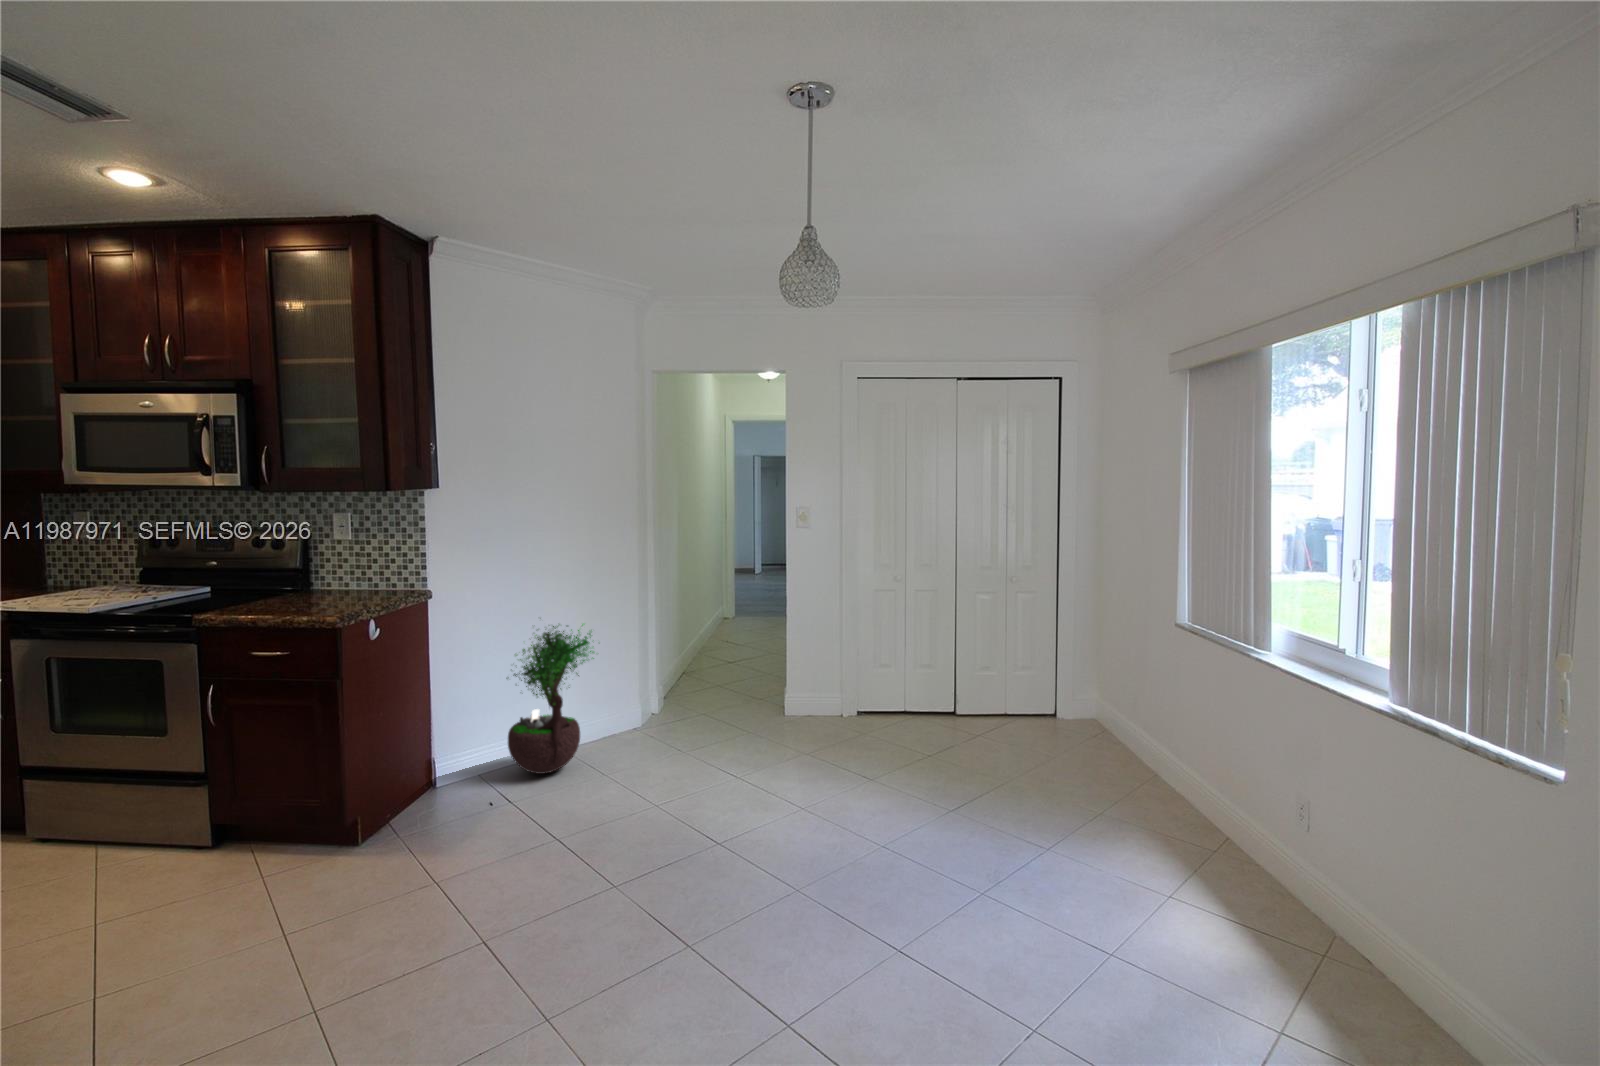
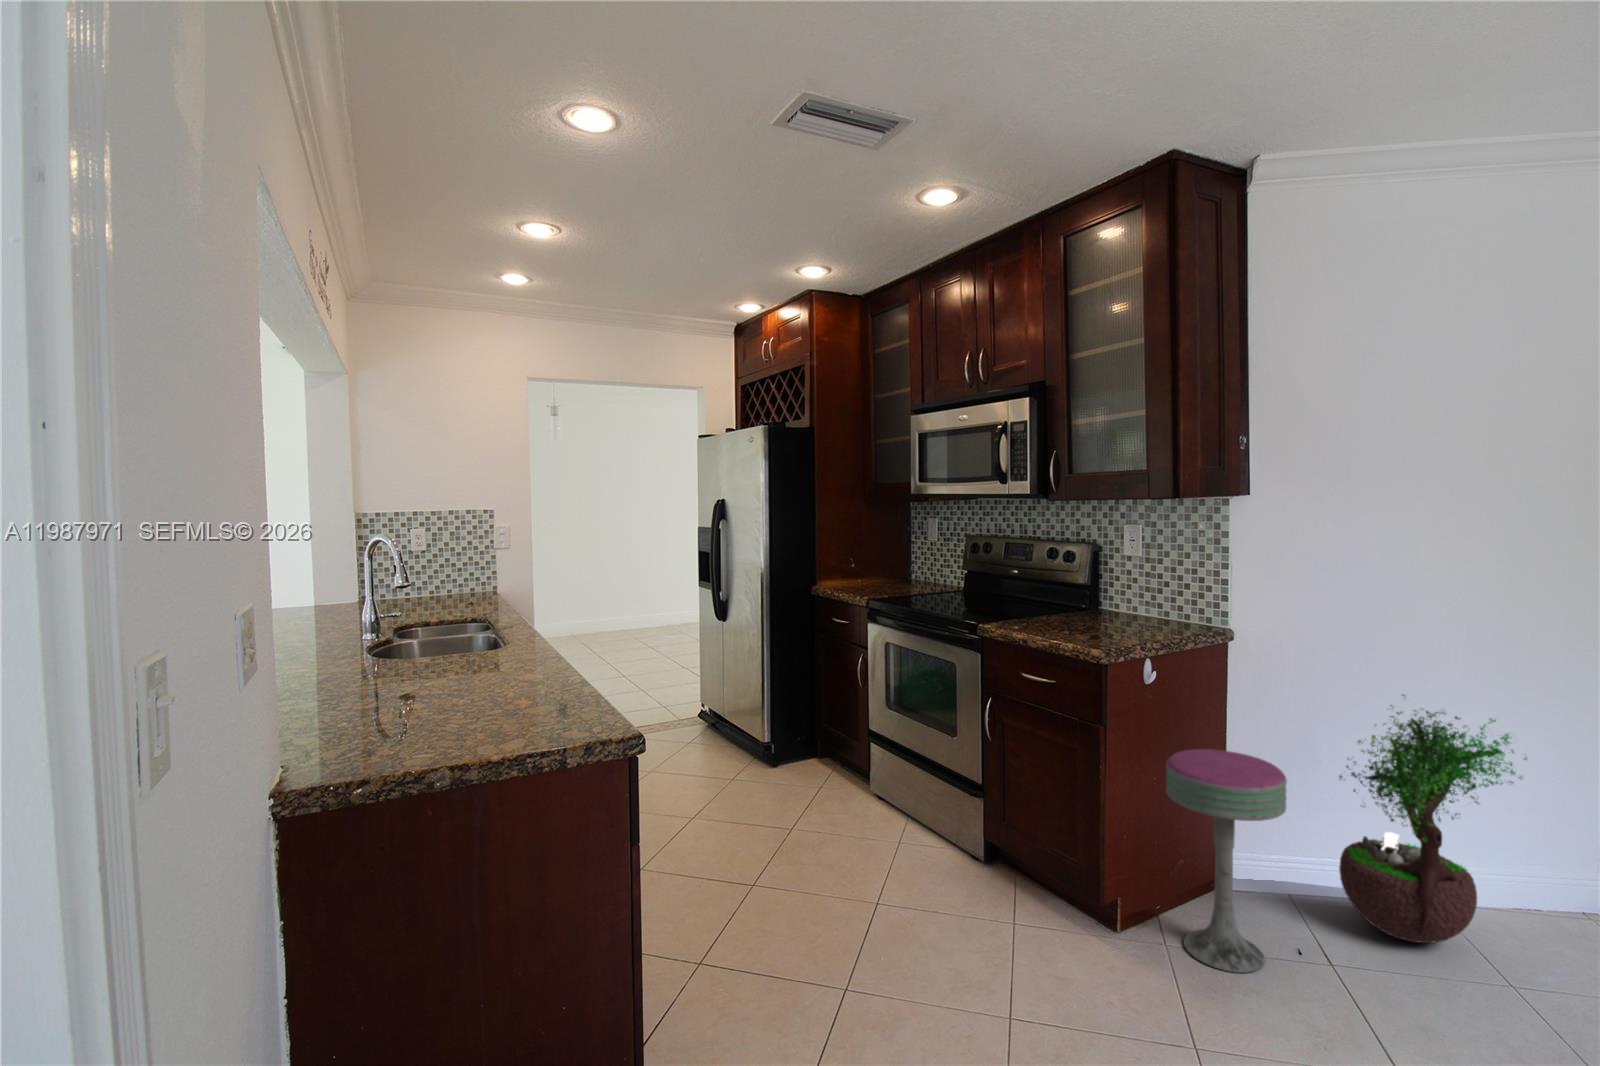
bar stool: none [391,678,478,835] -> present [1166,749,1287,973]

